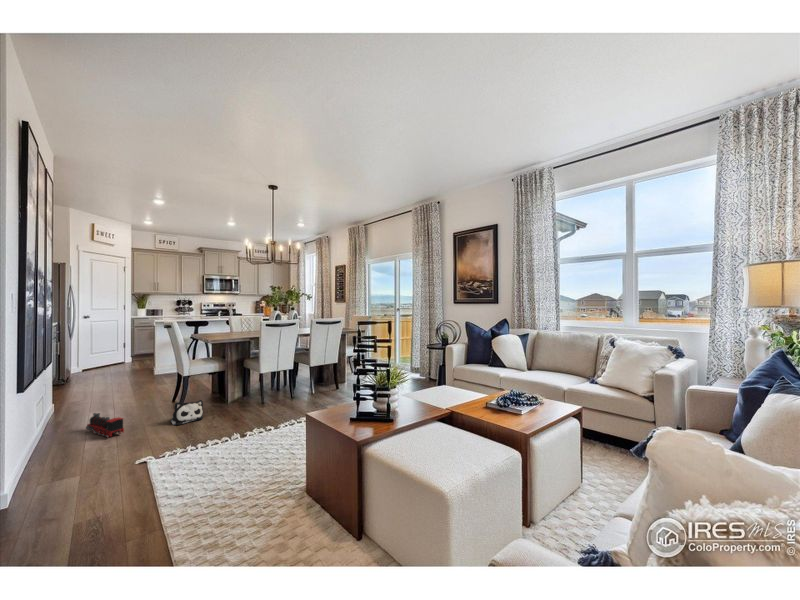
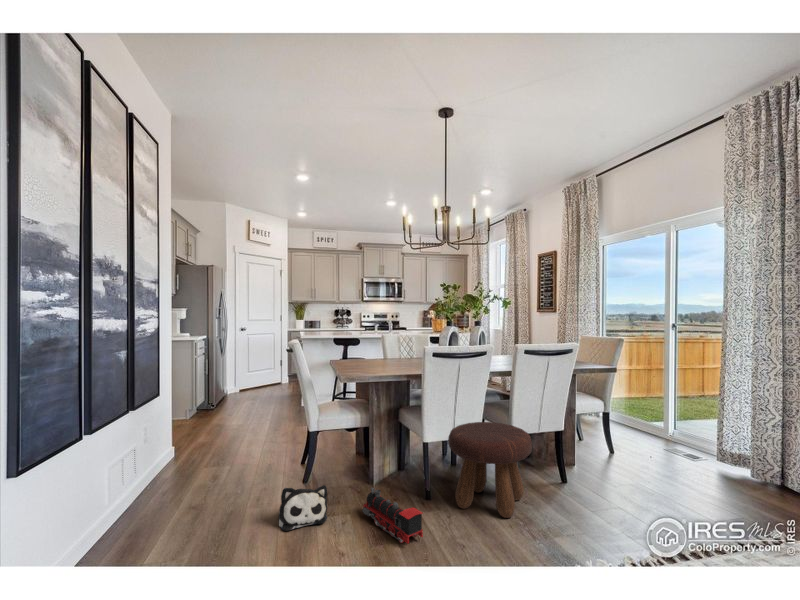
footstool: none [275,361,319,404] -> present [448,422,532,518]
toy train: present [86,413,124,438] -> present [363,488,423,543]

